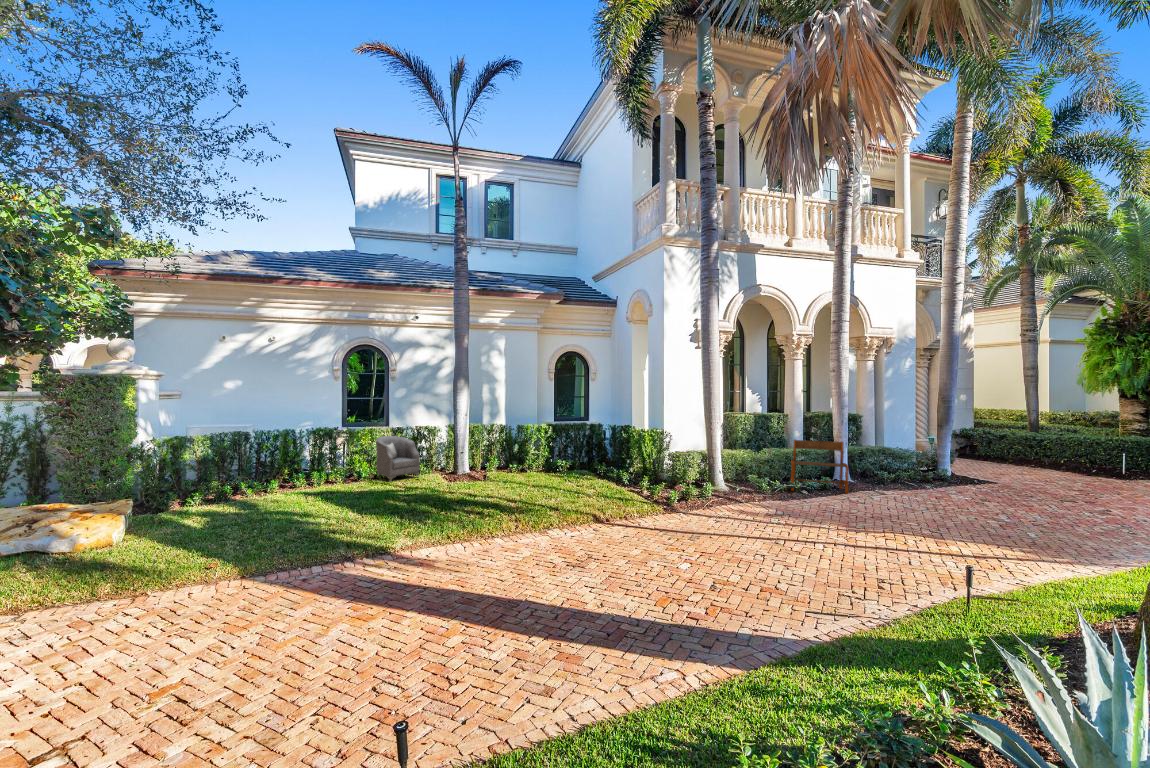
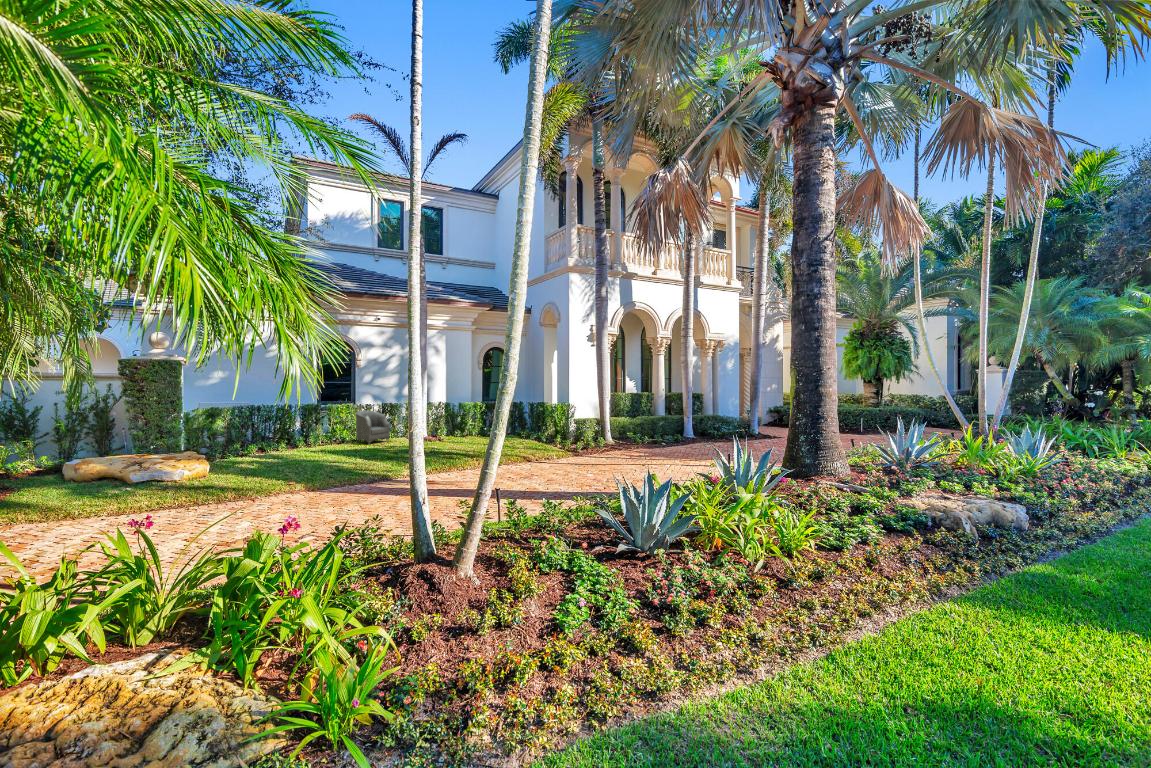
bench: present [790,440,849,494] -> none [656,410,693,445]

